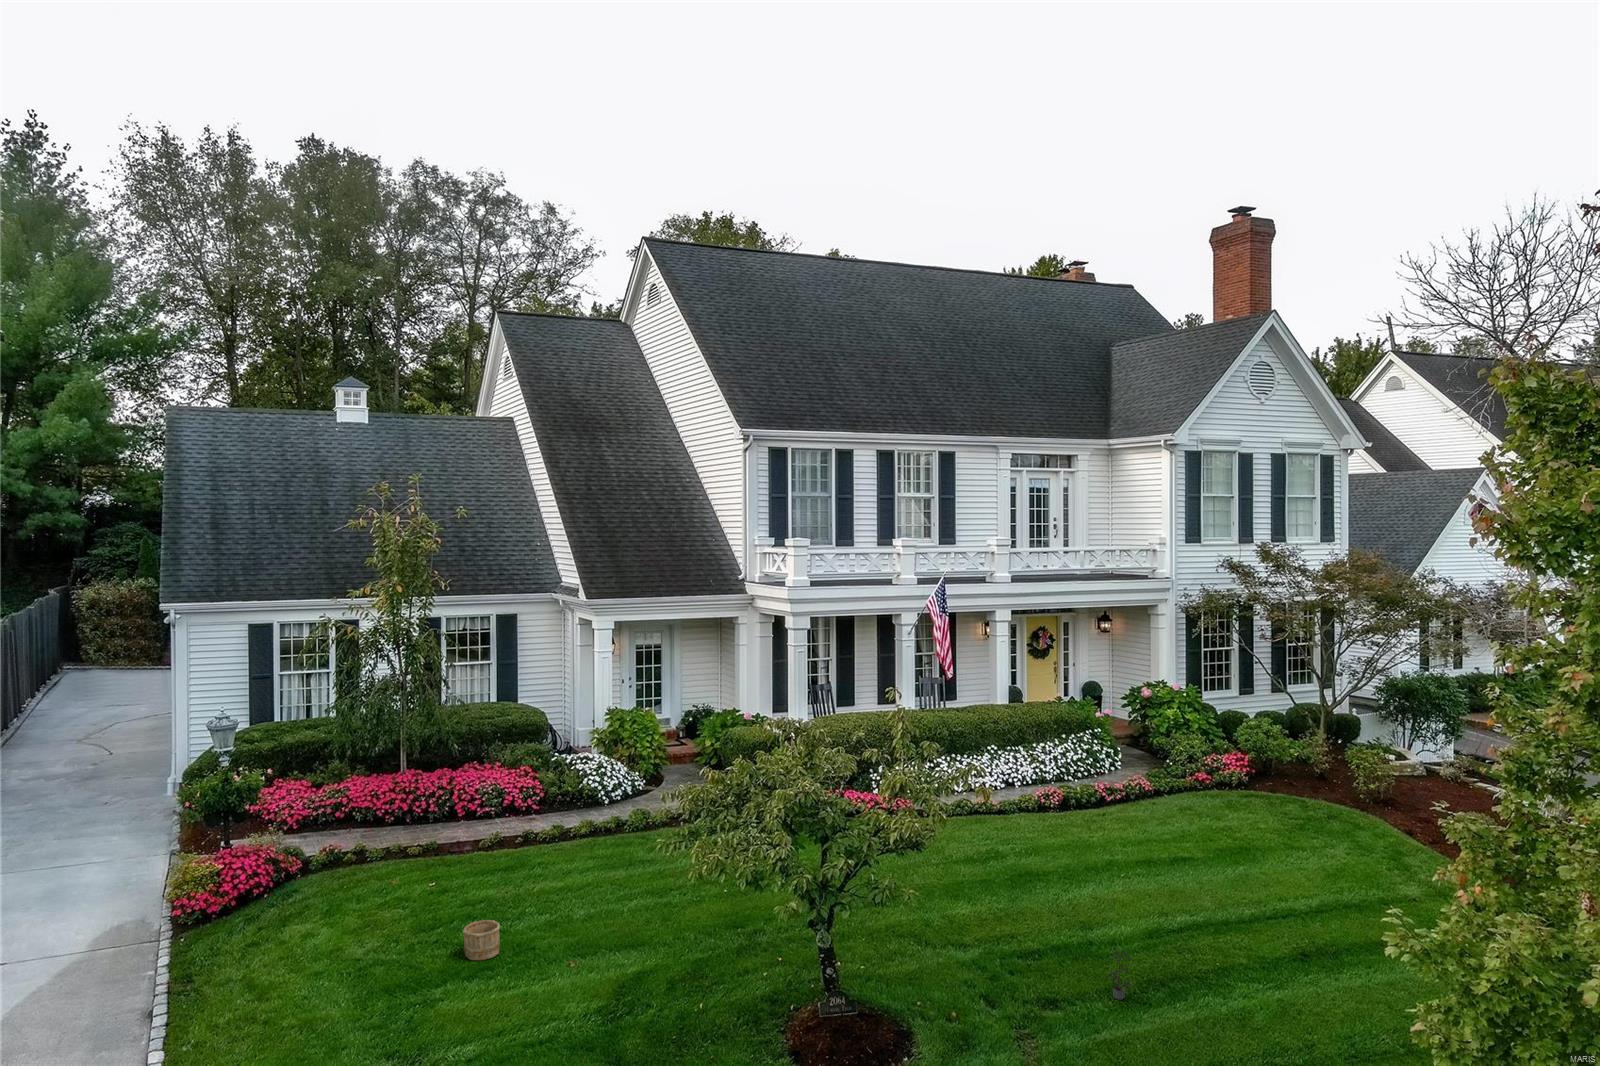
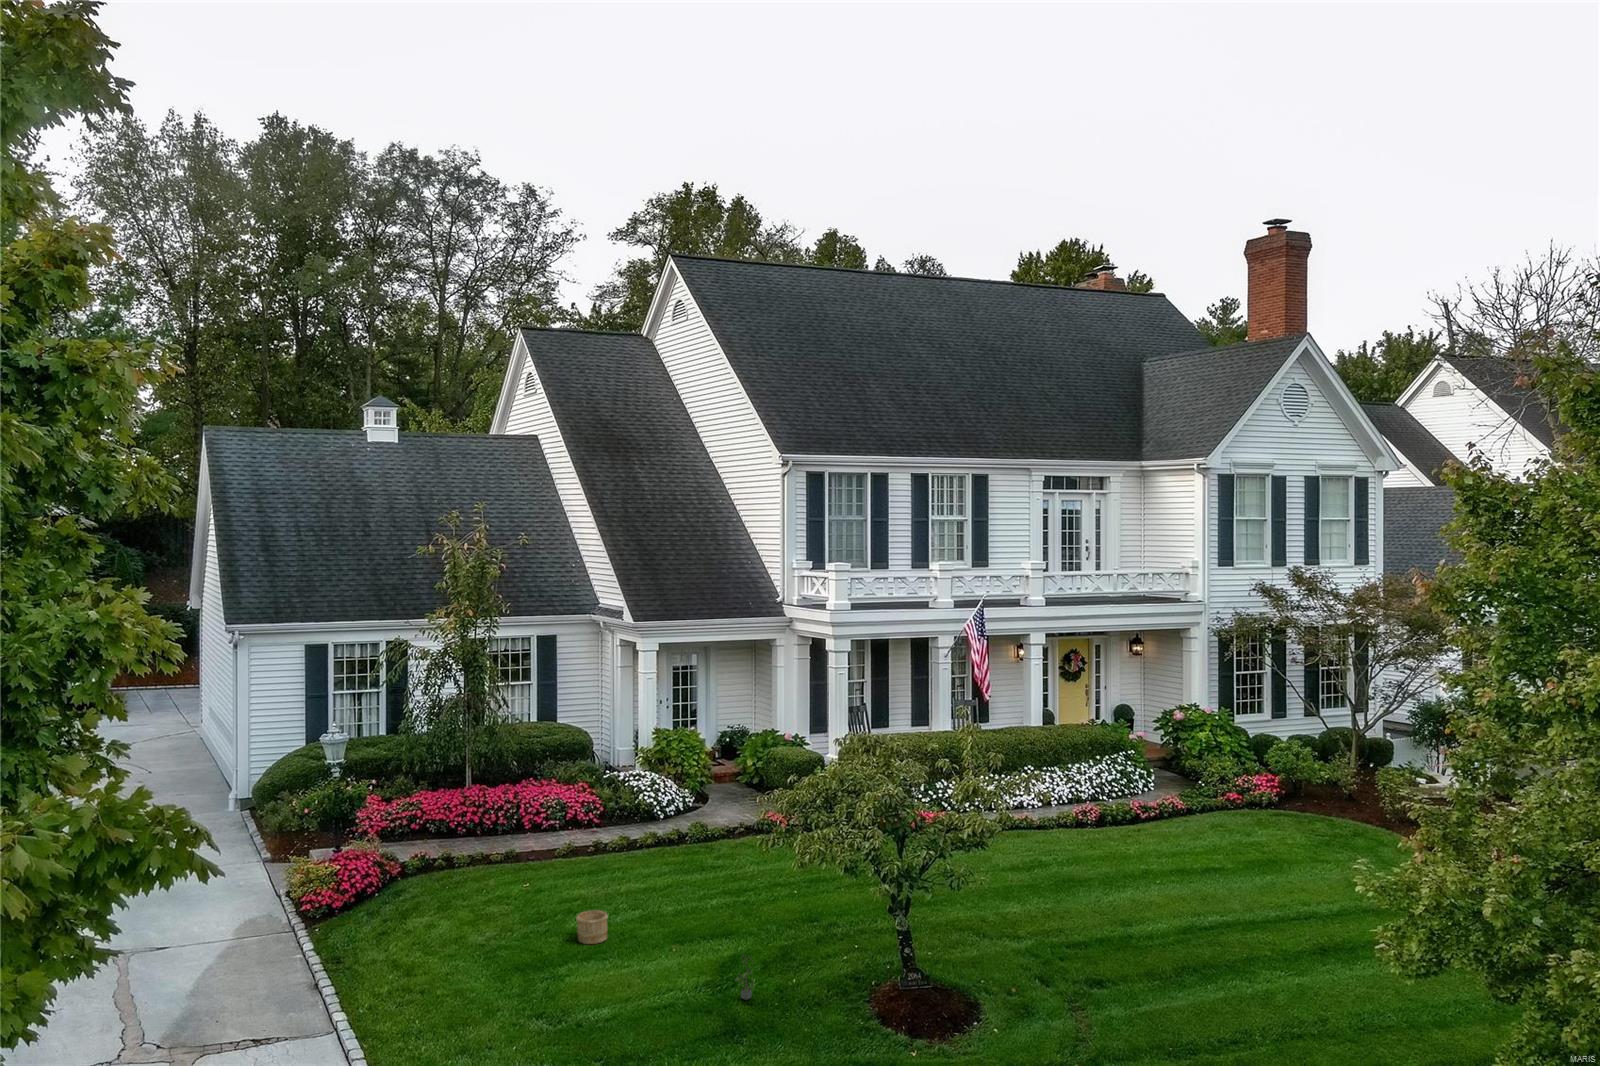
potted plant: present [1106,949,1133,1000] -> present [735,955,755,1000]

